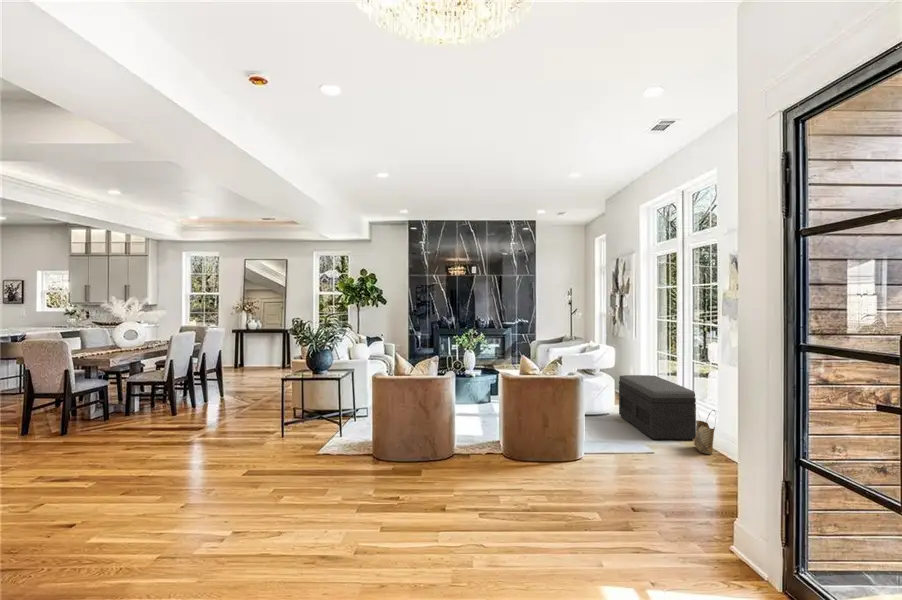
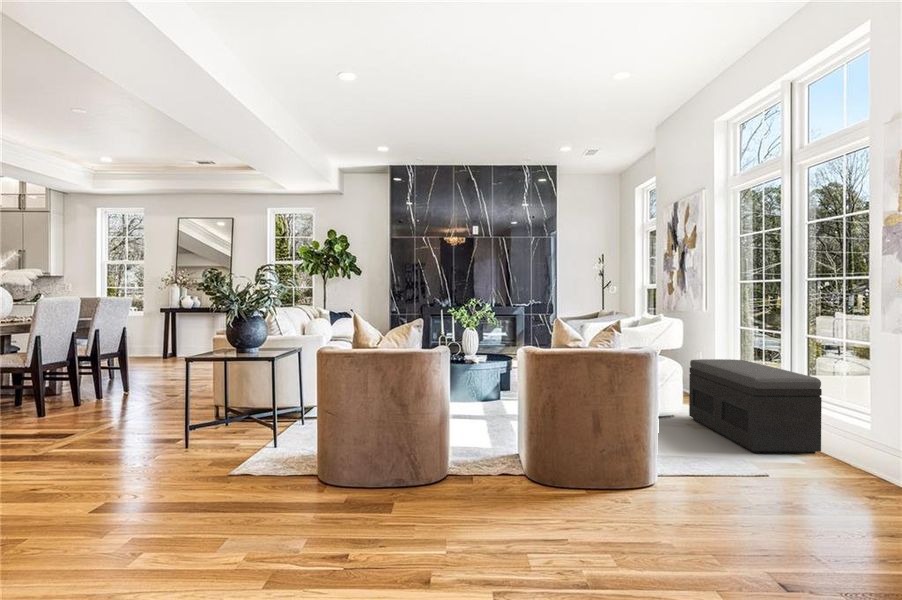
woven basket: present [694,408,715,454] -> none [823,403,865,476]

